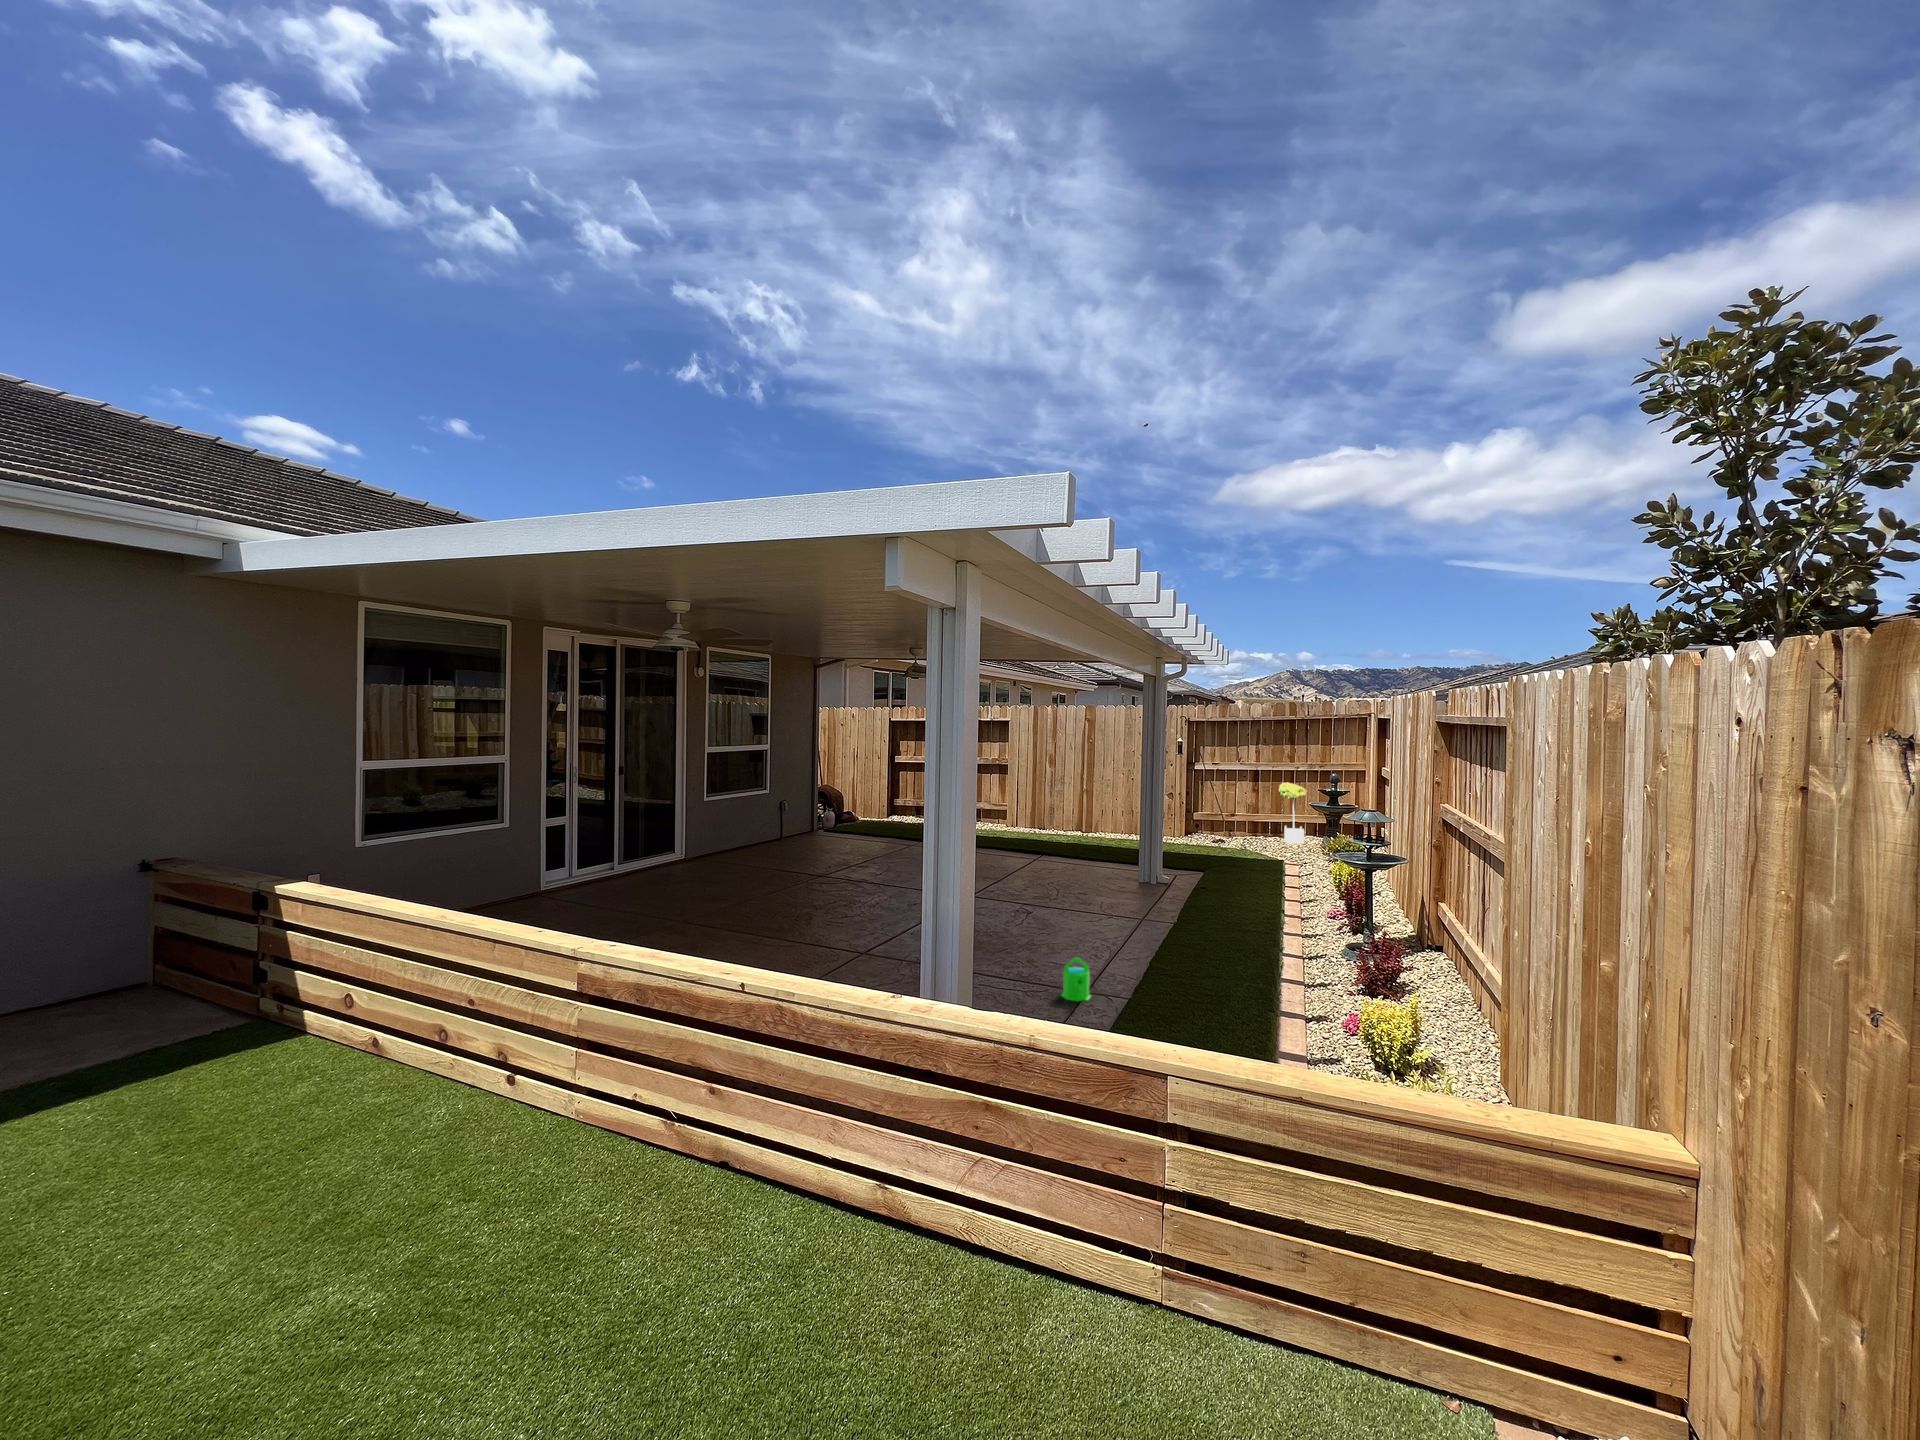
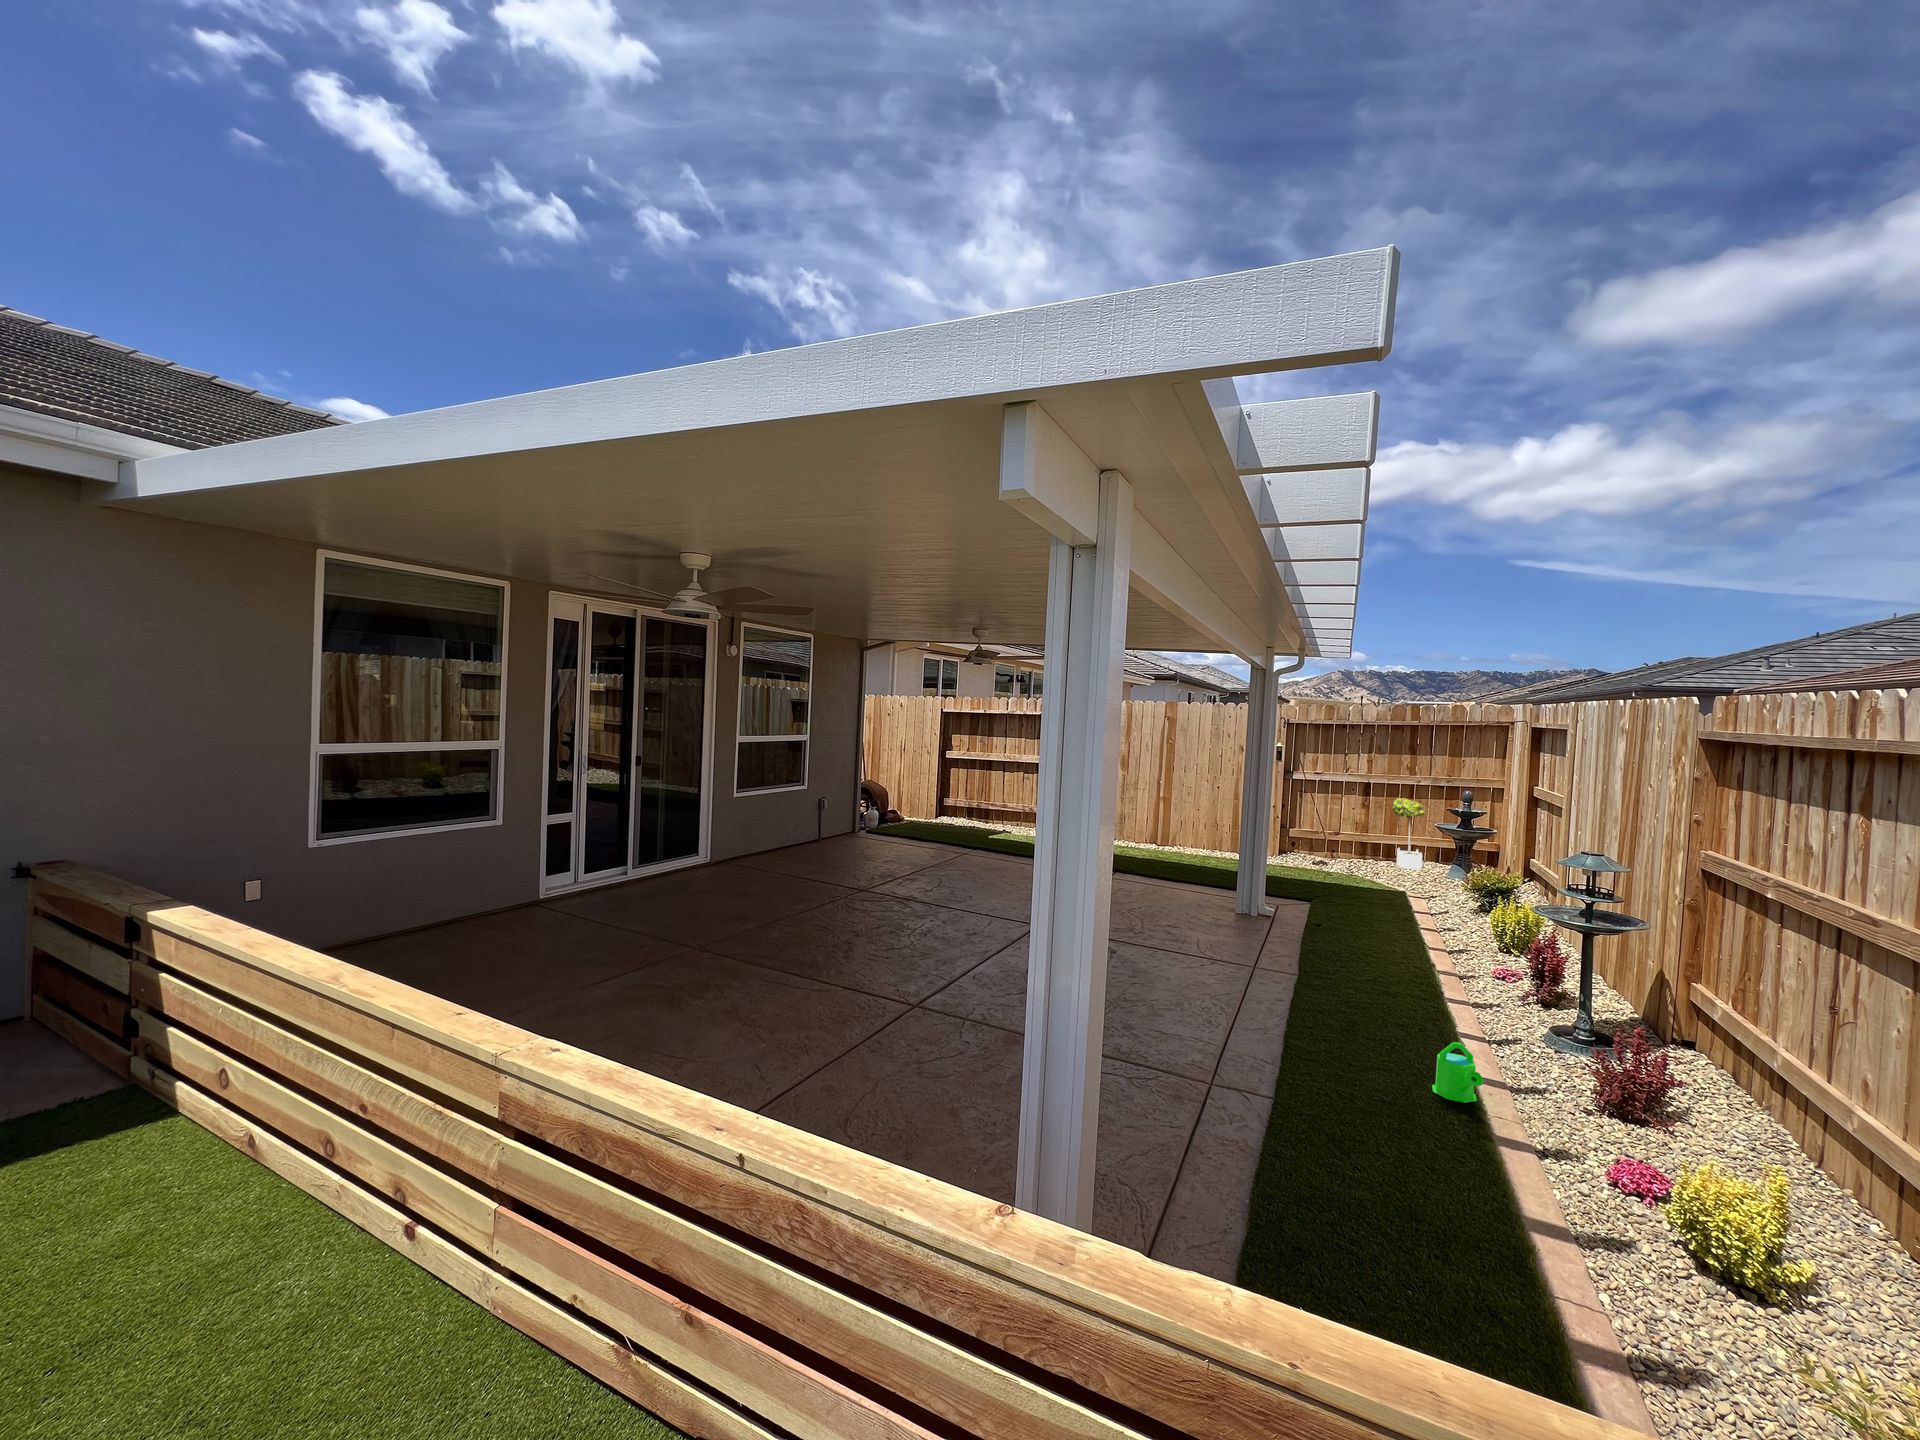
watering can: present [1062,957,1091,1001] -> present [1432,1042,1483,1103]

